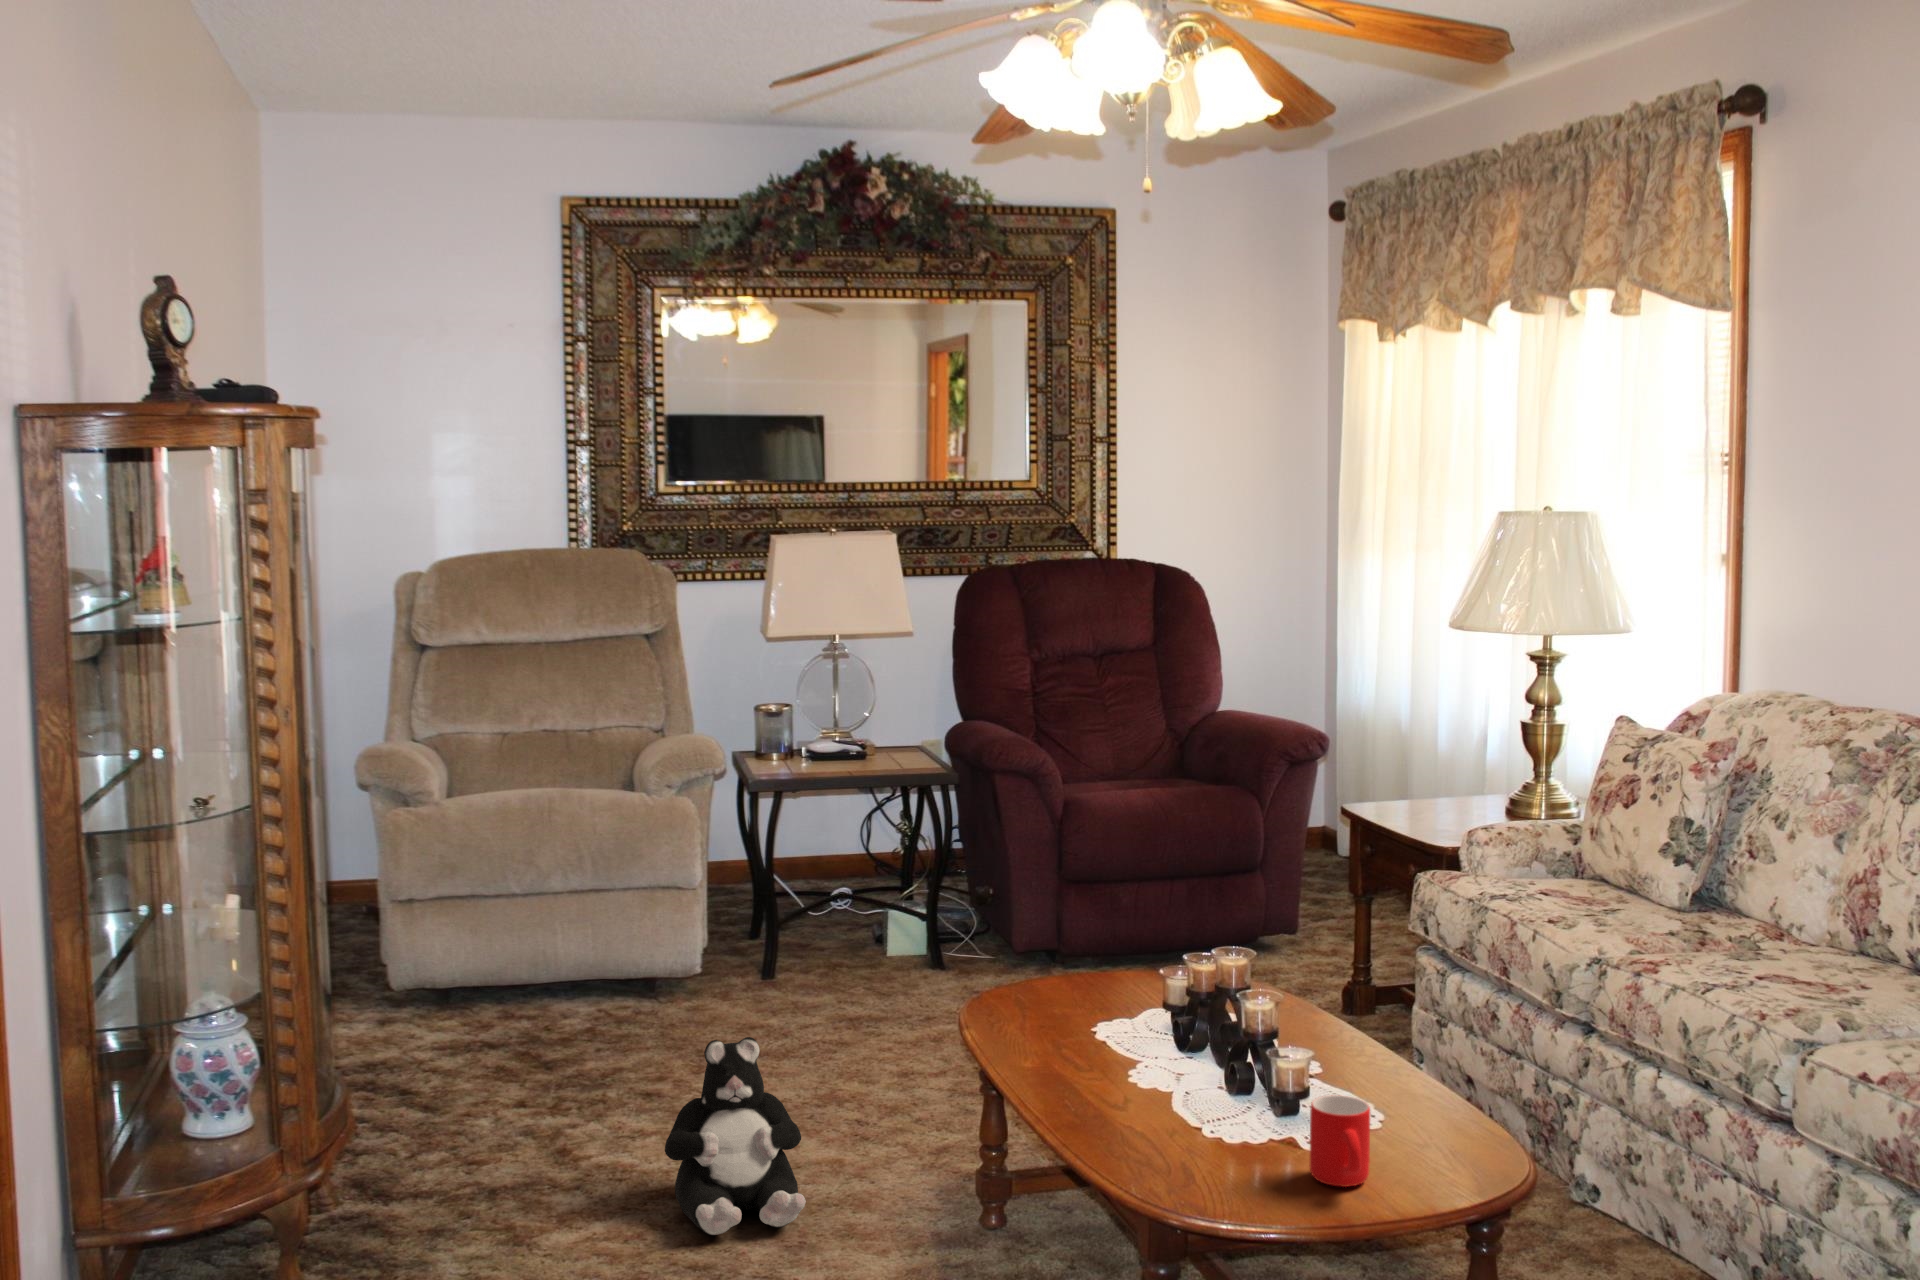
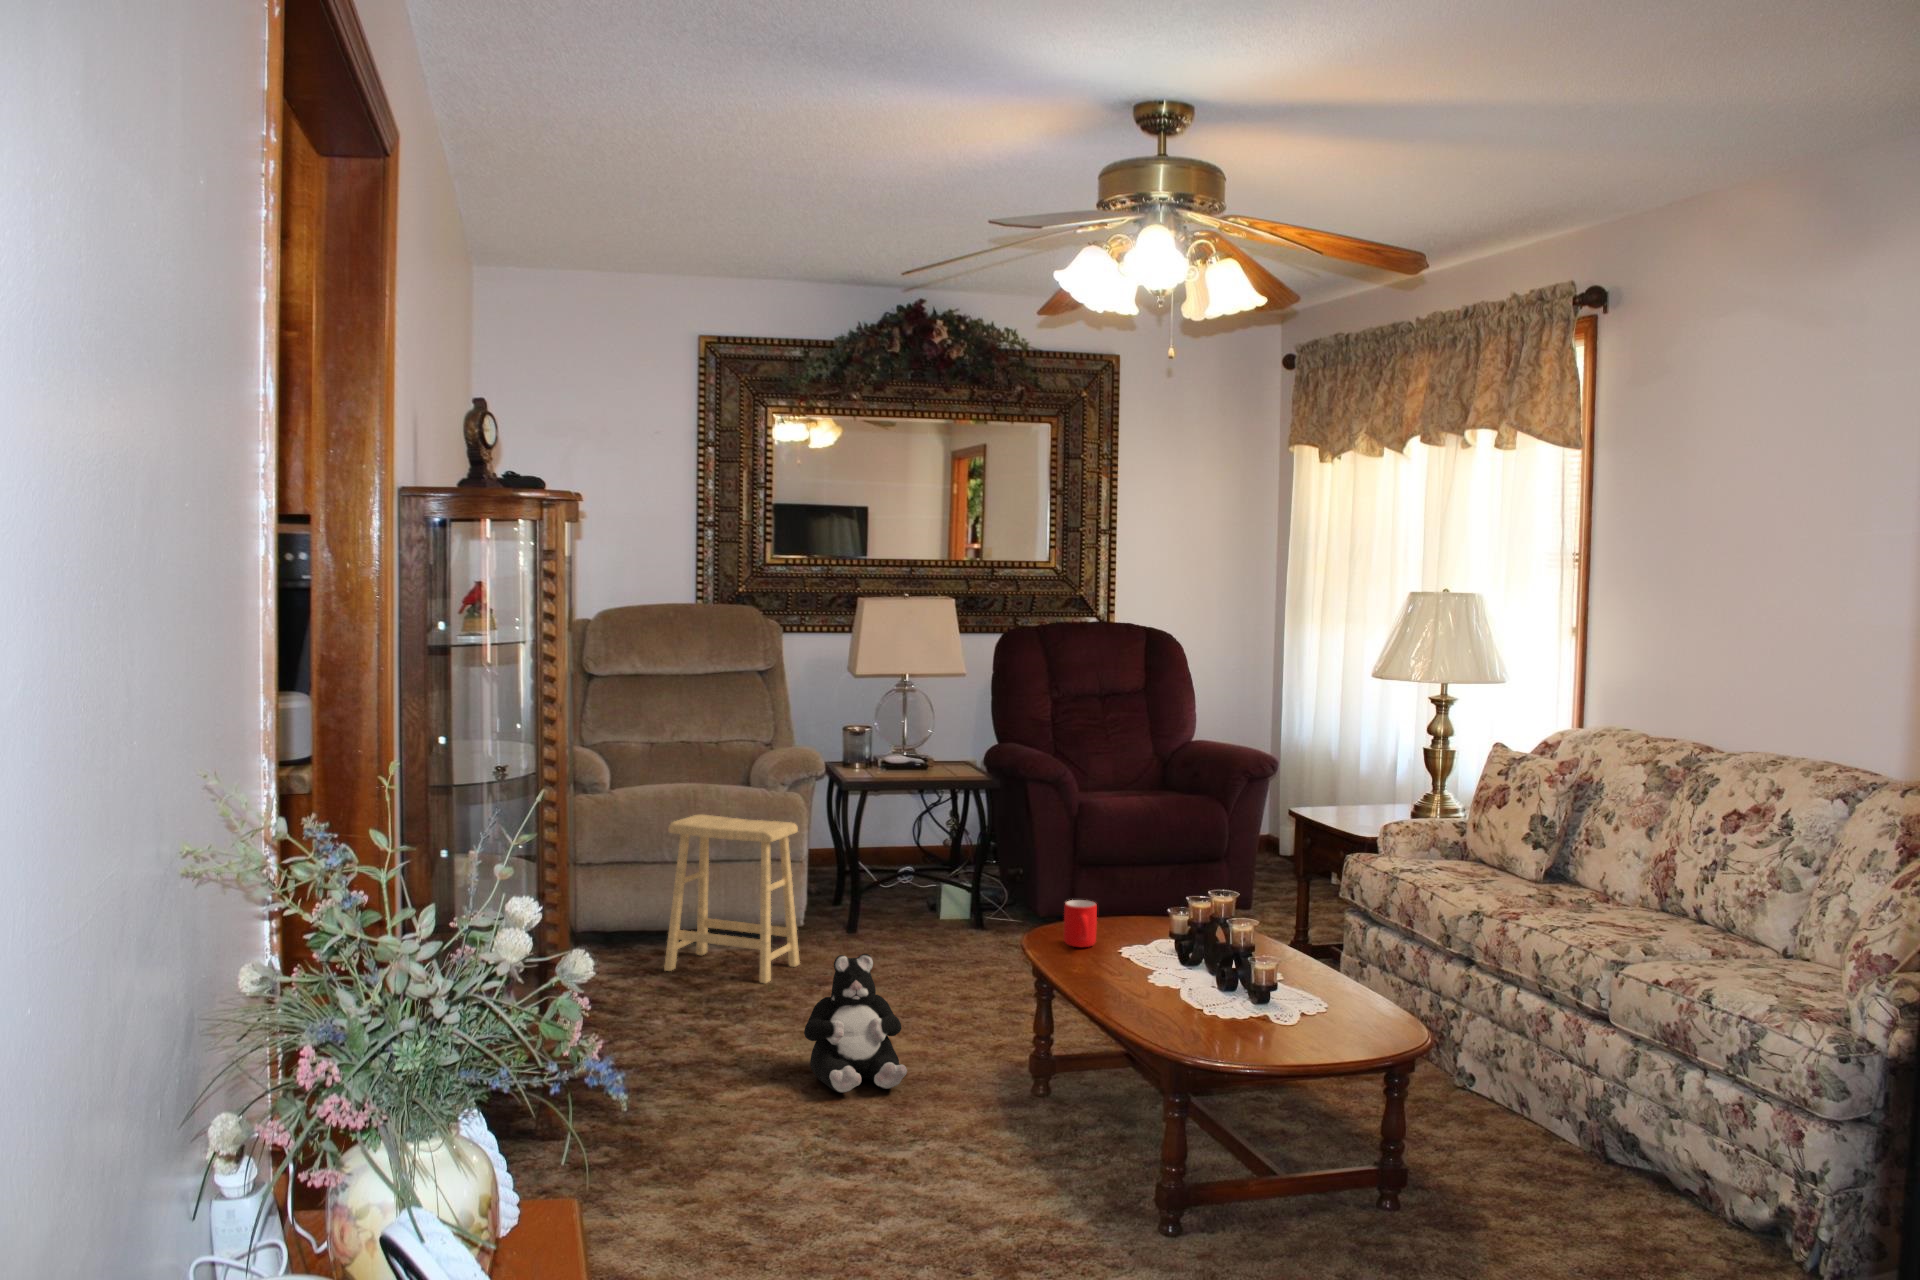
footstool: none [506,835,690,1063] -> present [664,815,800,983]
mug: present [1309,1095,1370,1187] -> present [1064,900,1097,947]

